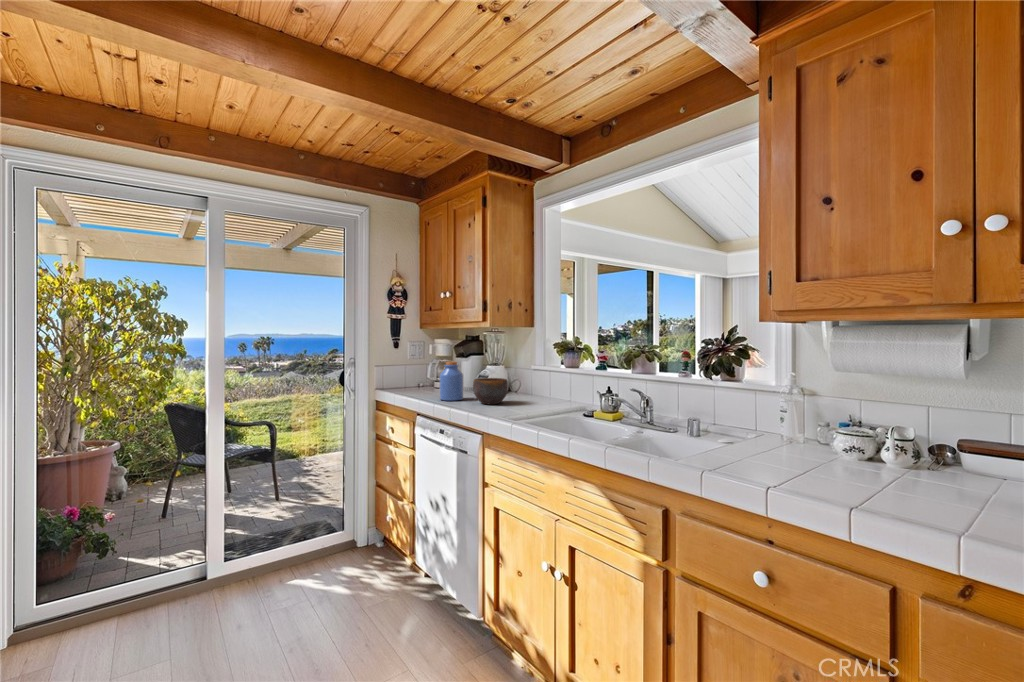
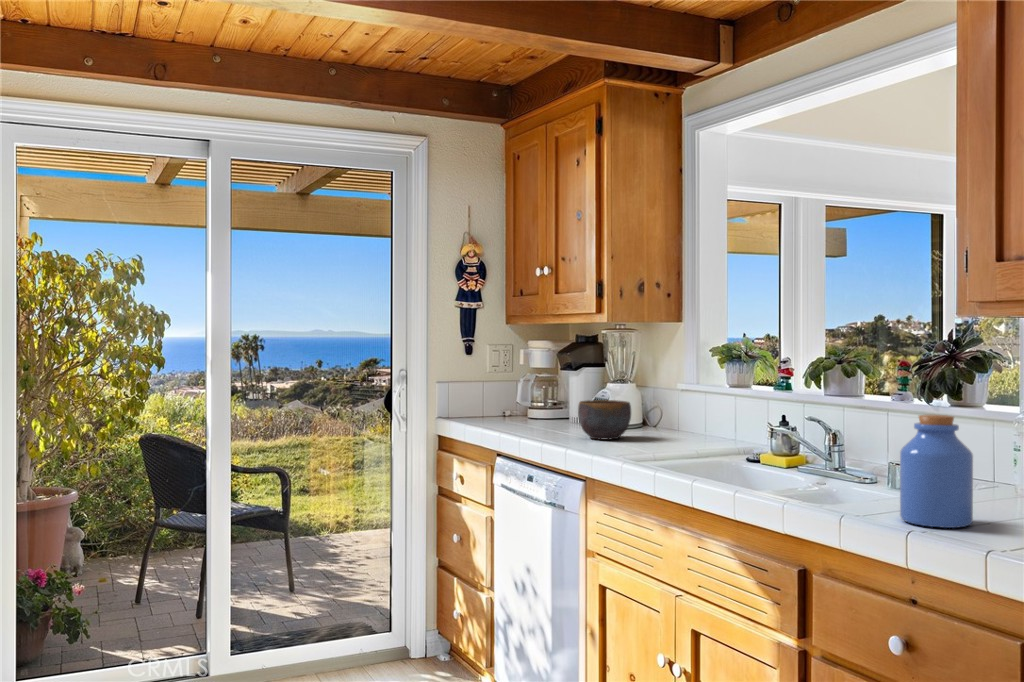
jar: present [440,362,463,401] -> present [900,415,973,528]

